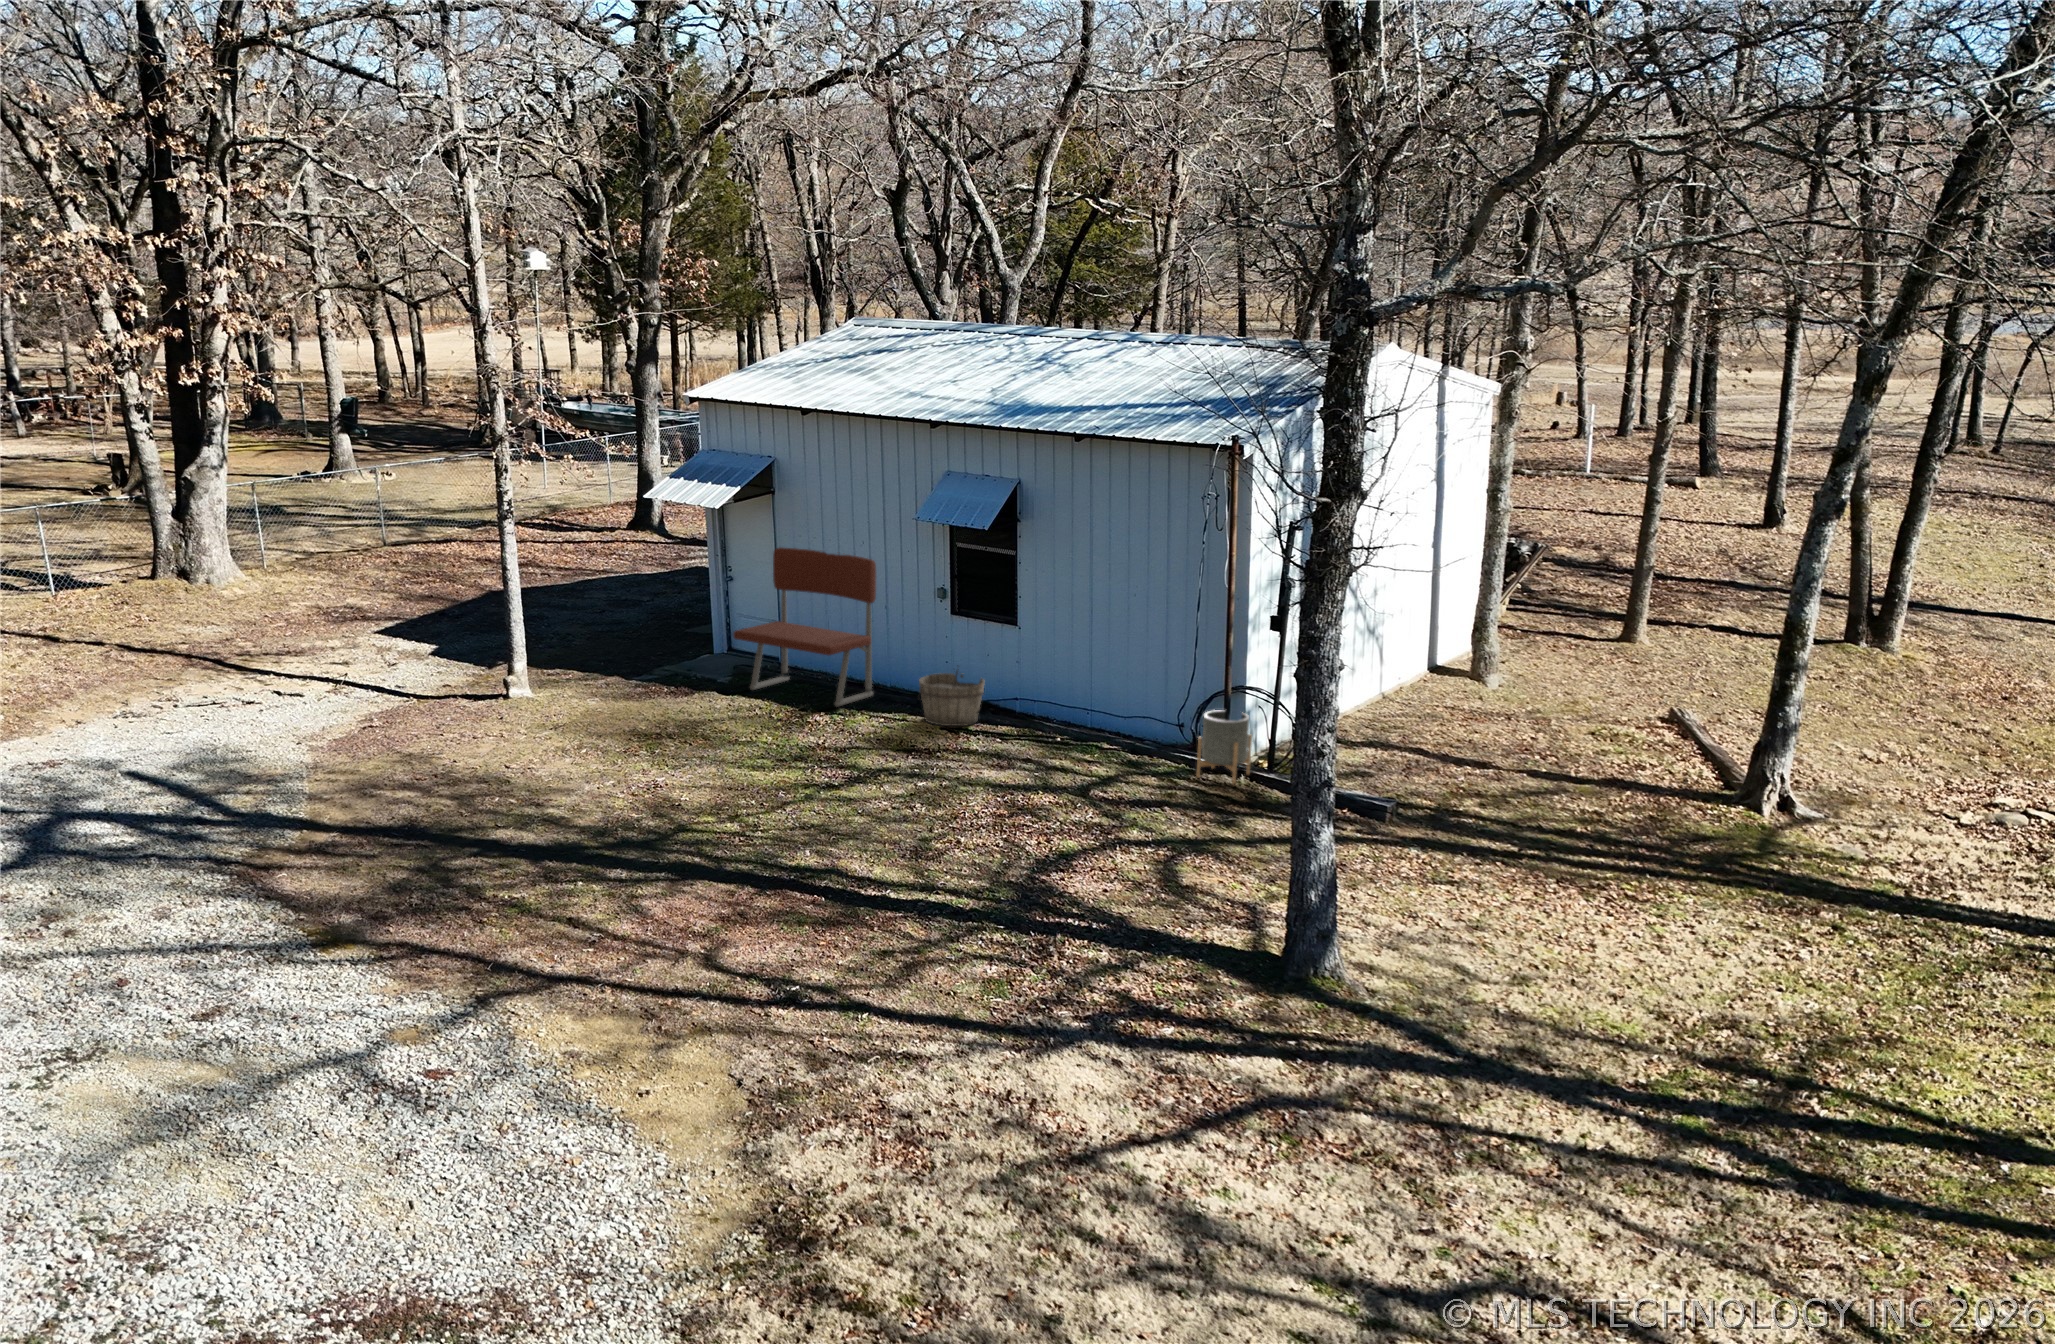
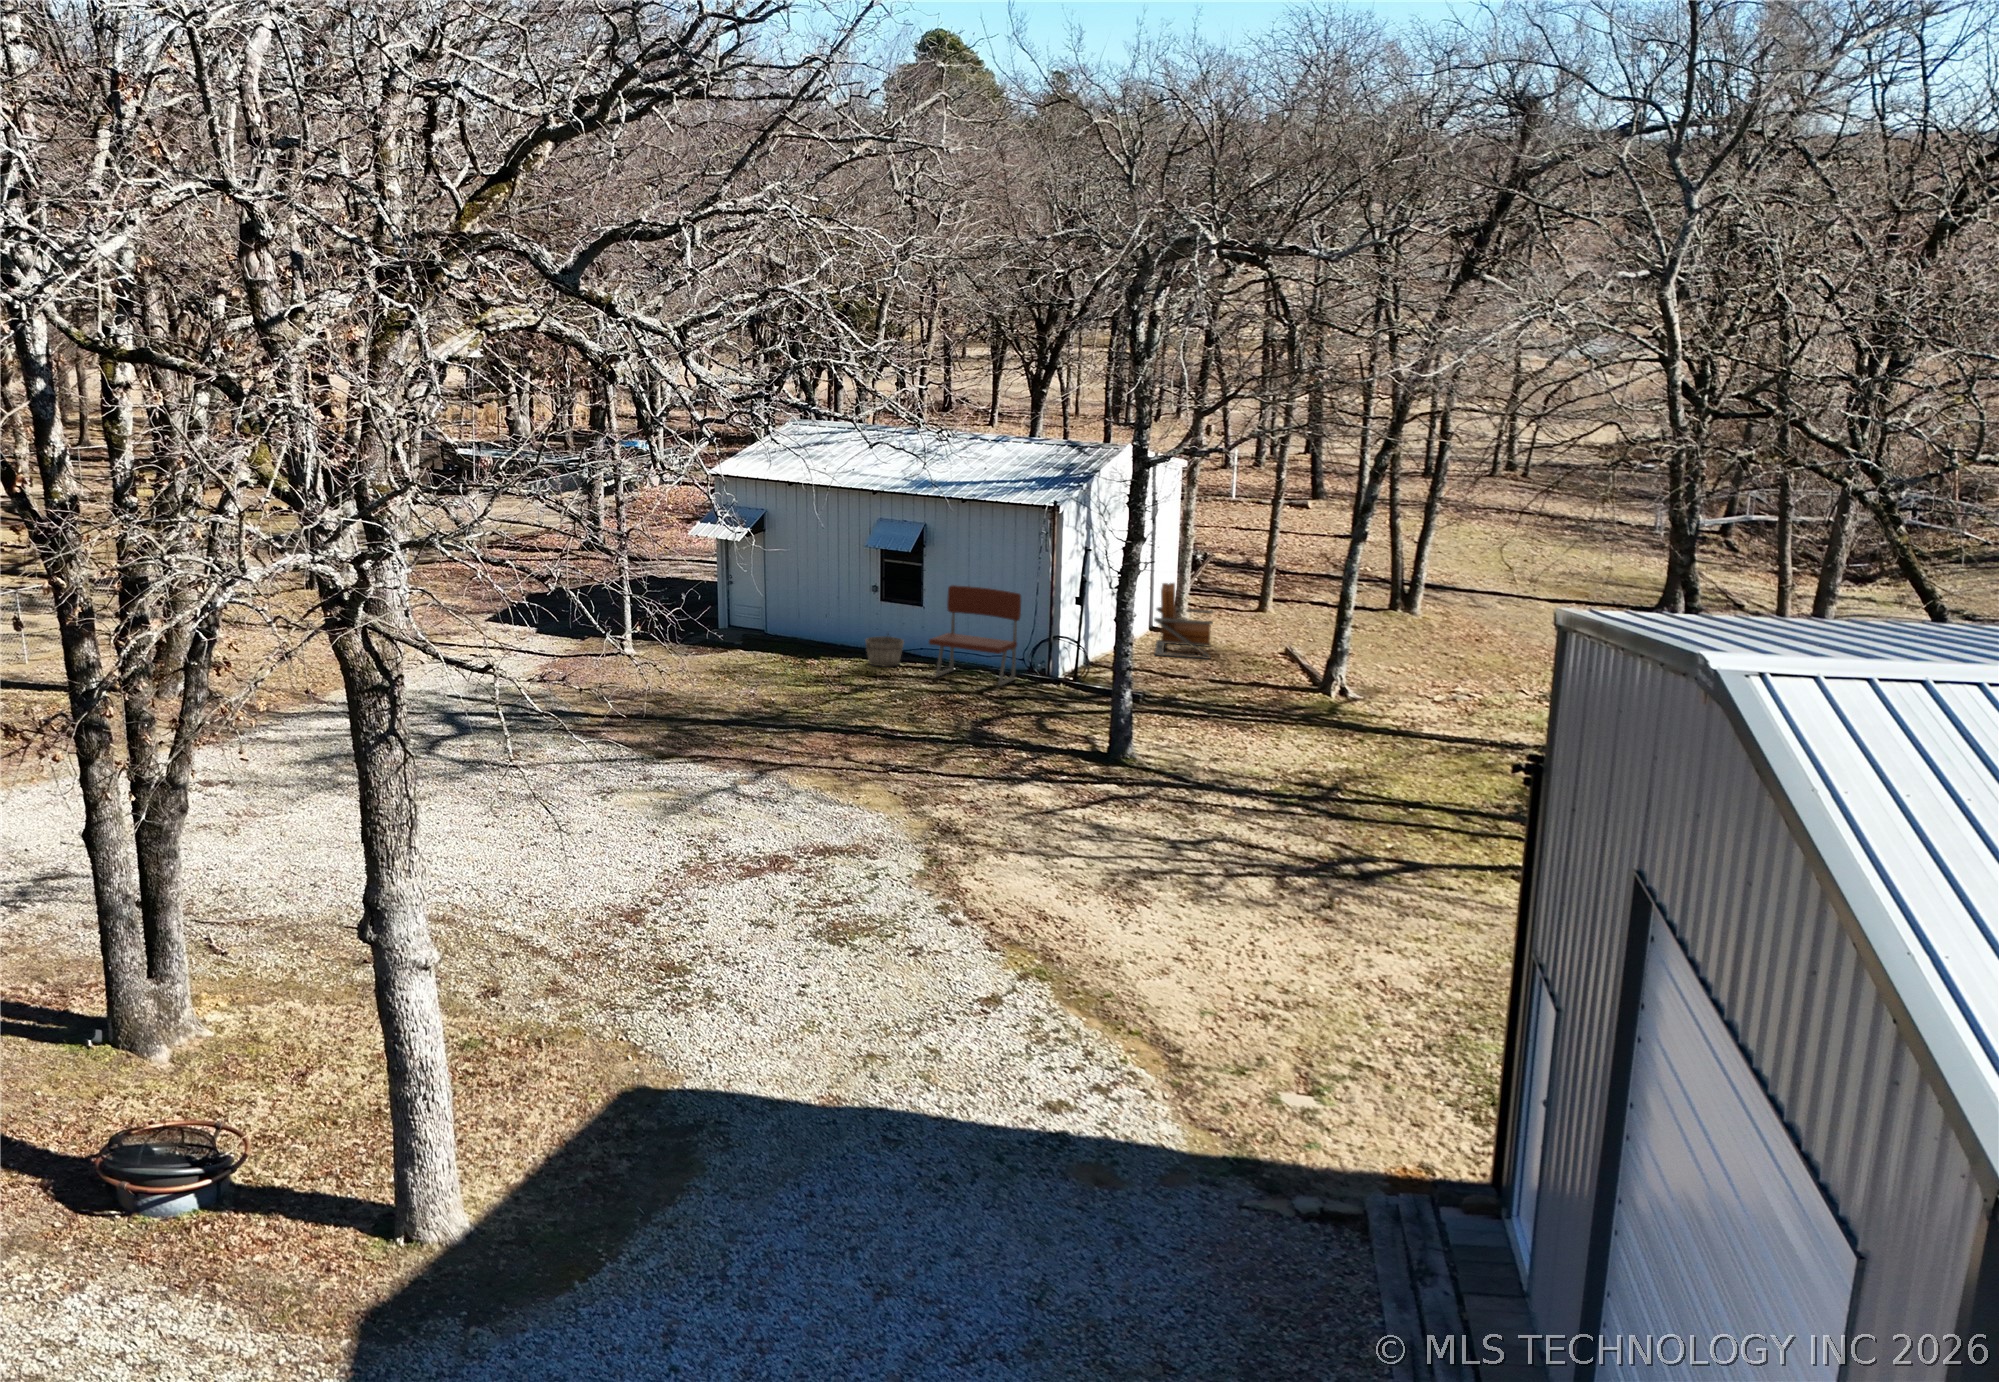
bench: present [733,548,876,707] -> present [929,585,1021,686]
lounge chair: none [1431,591,1540,726] -> present [1154,583,1213,659]
planter: present [1196,710,1252,784] -> none [1036,650,1065,690]

